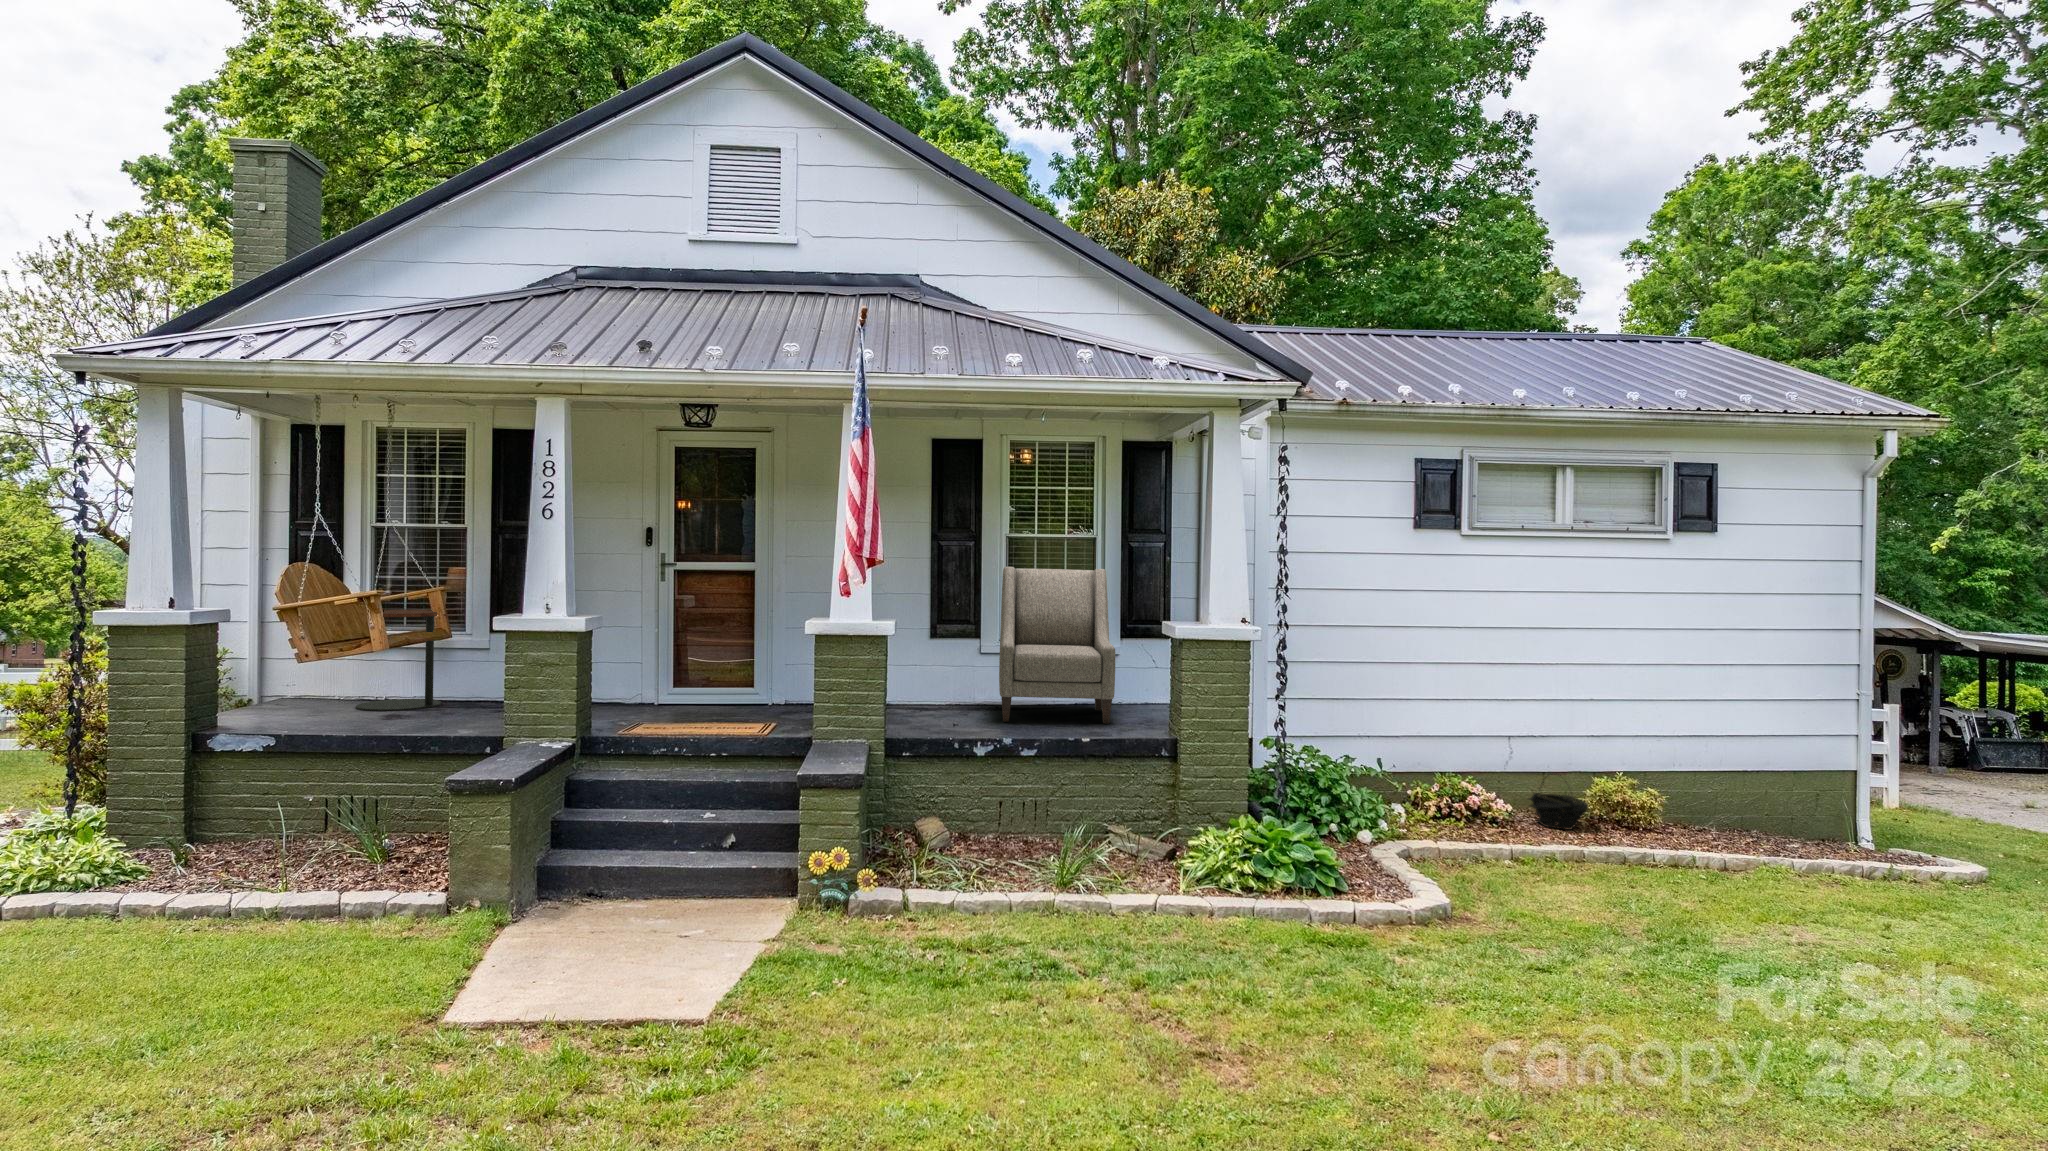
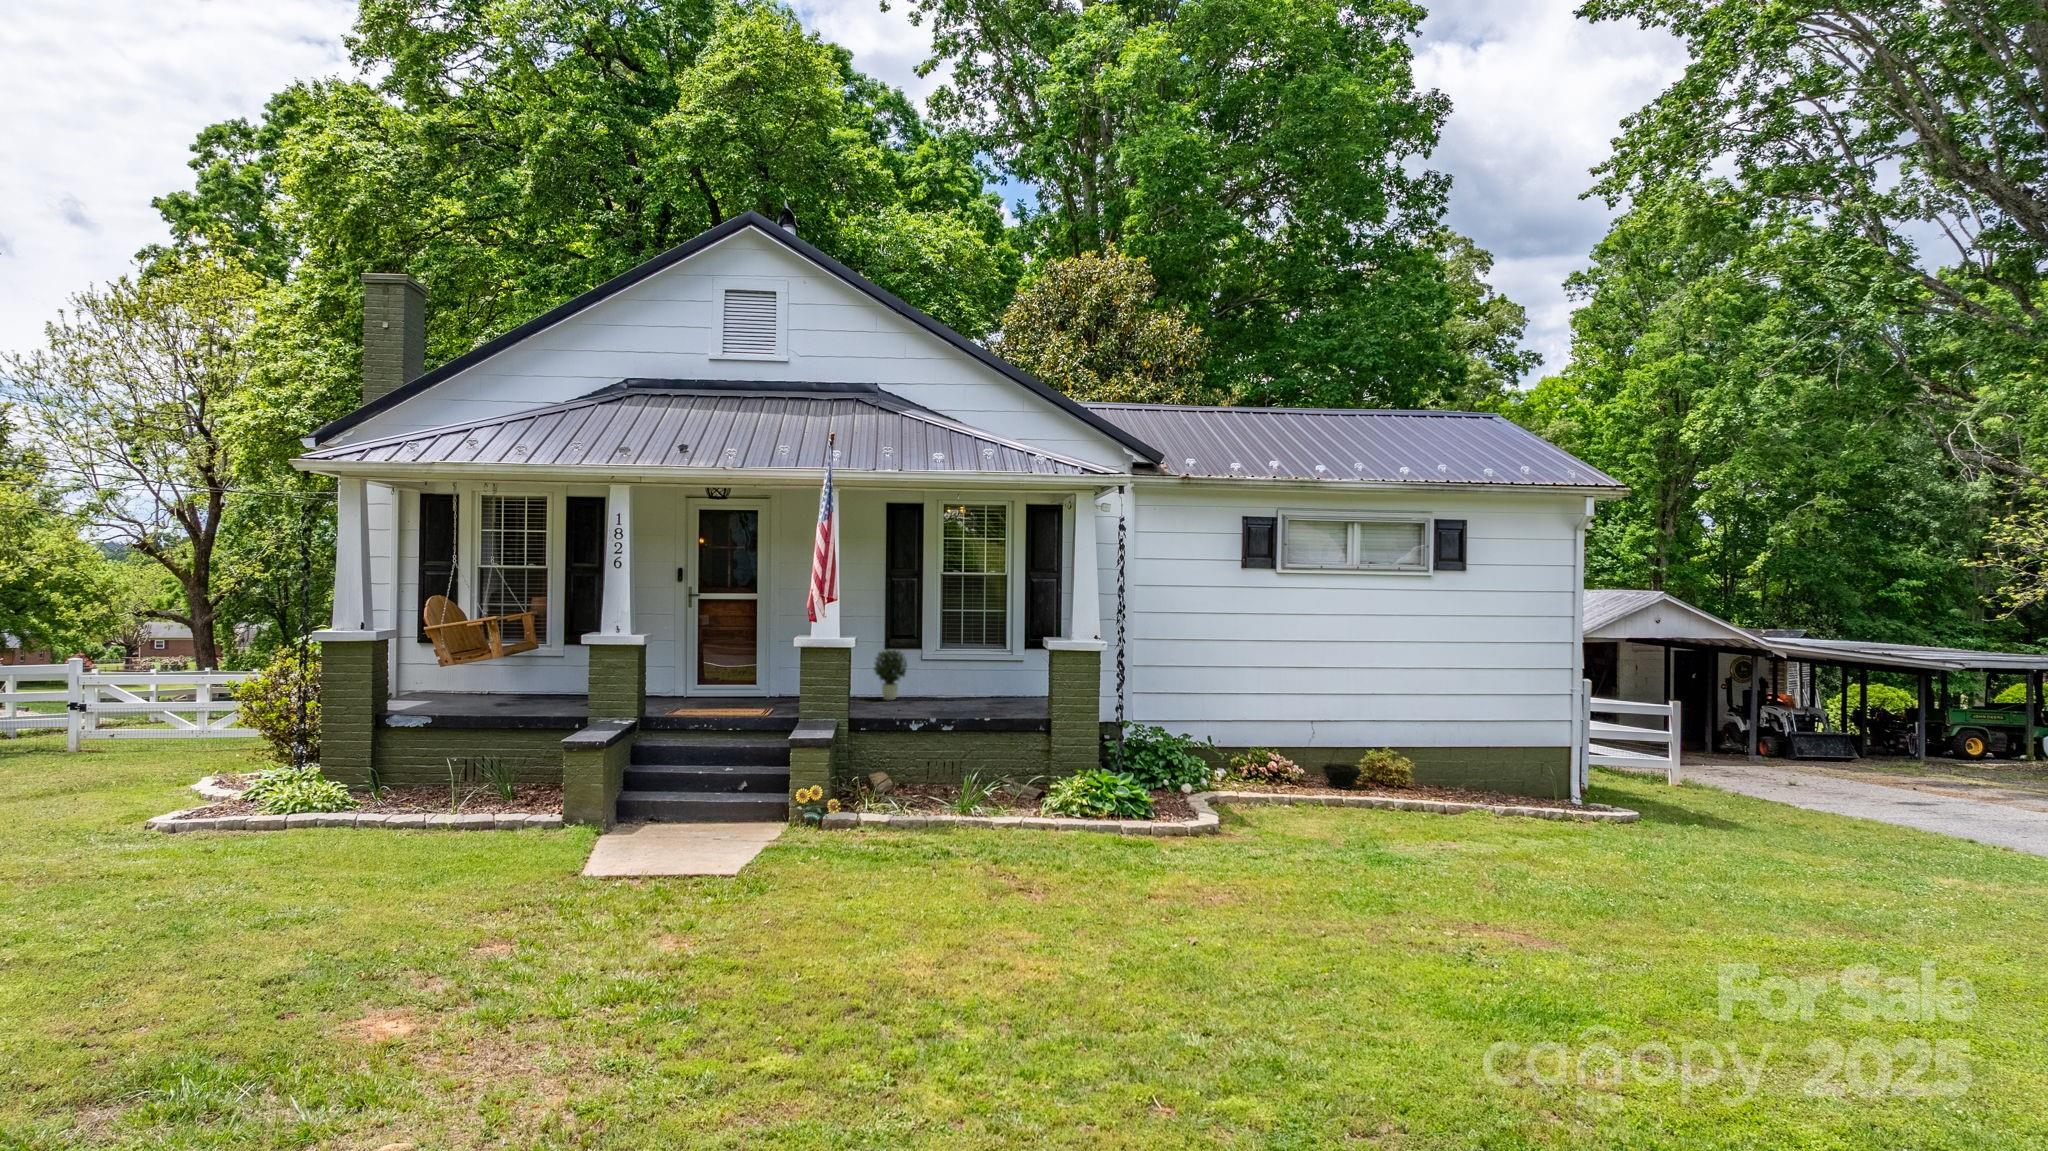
chair: present [999,567,1115,724] -> none [931,596,1014,711]
side table: present [356,609,441,711] -> none [468,627,528,701]
potted plant: none [916,638,963,708] -> present [874,650,907,700]

